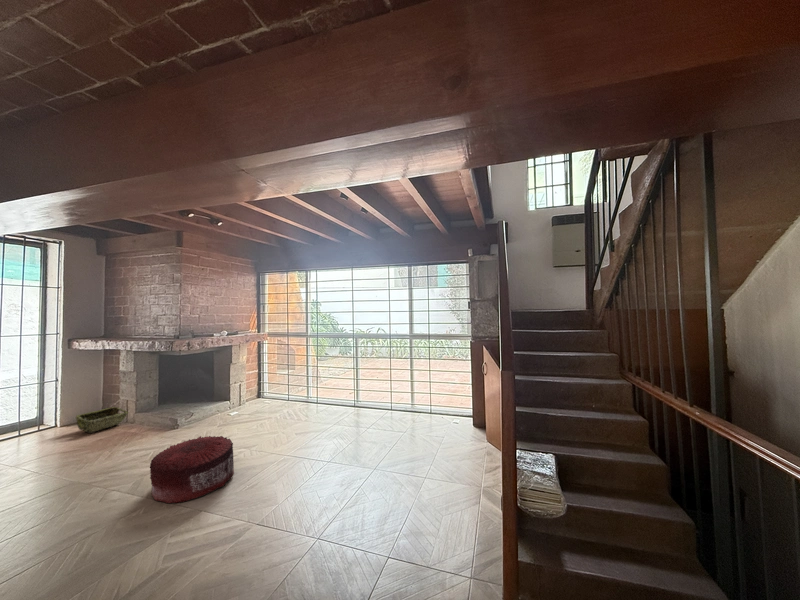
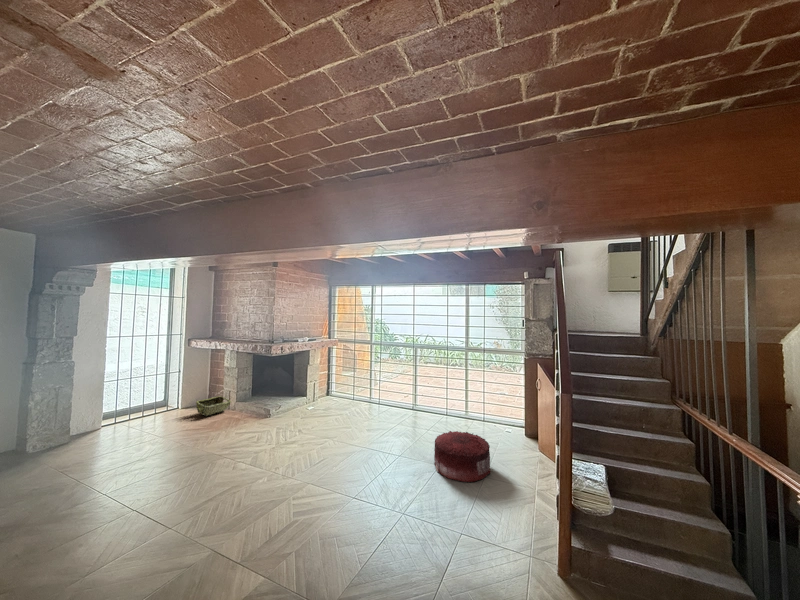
pouf: present [150,436,234,503] -> present [434,431,491,482]

